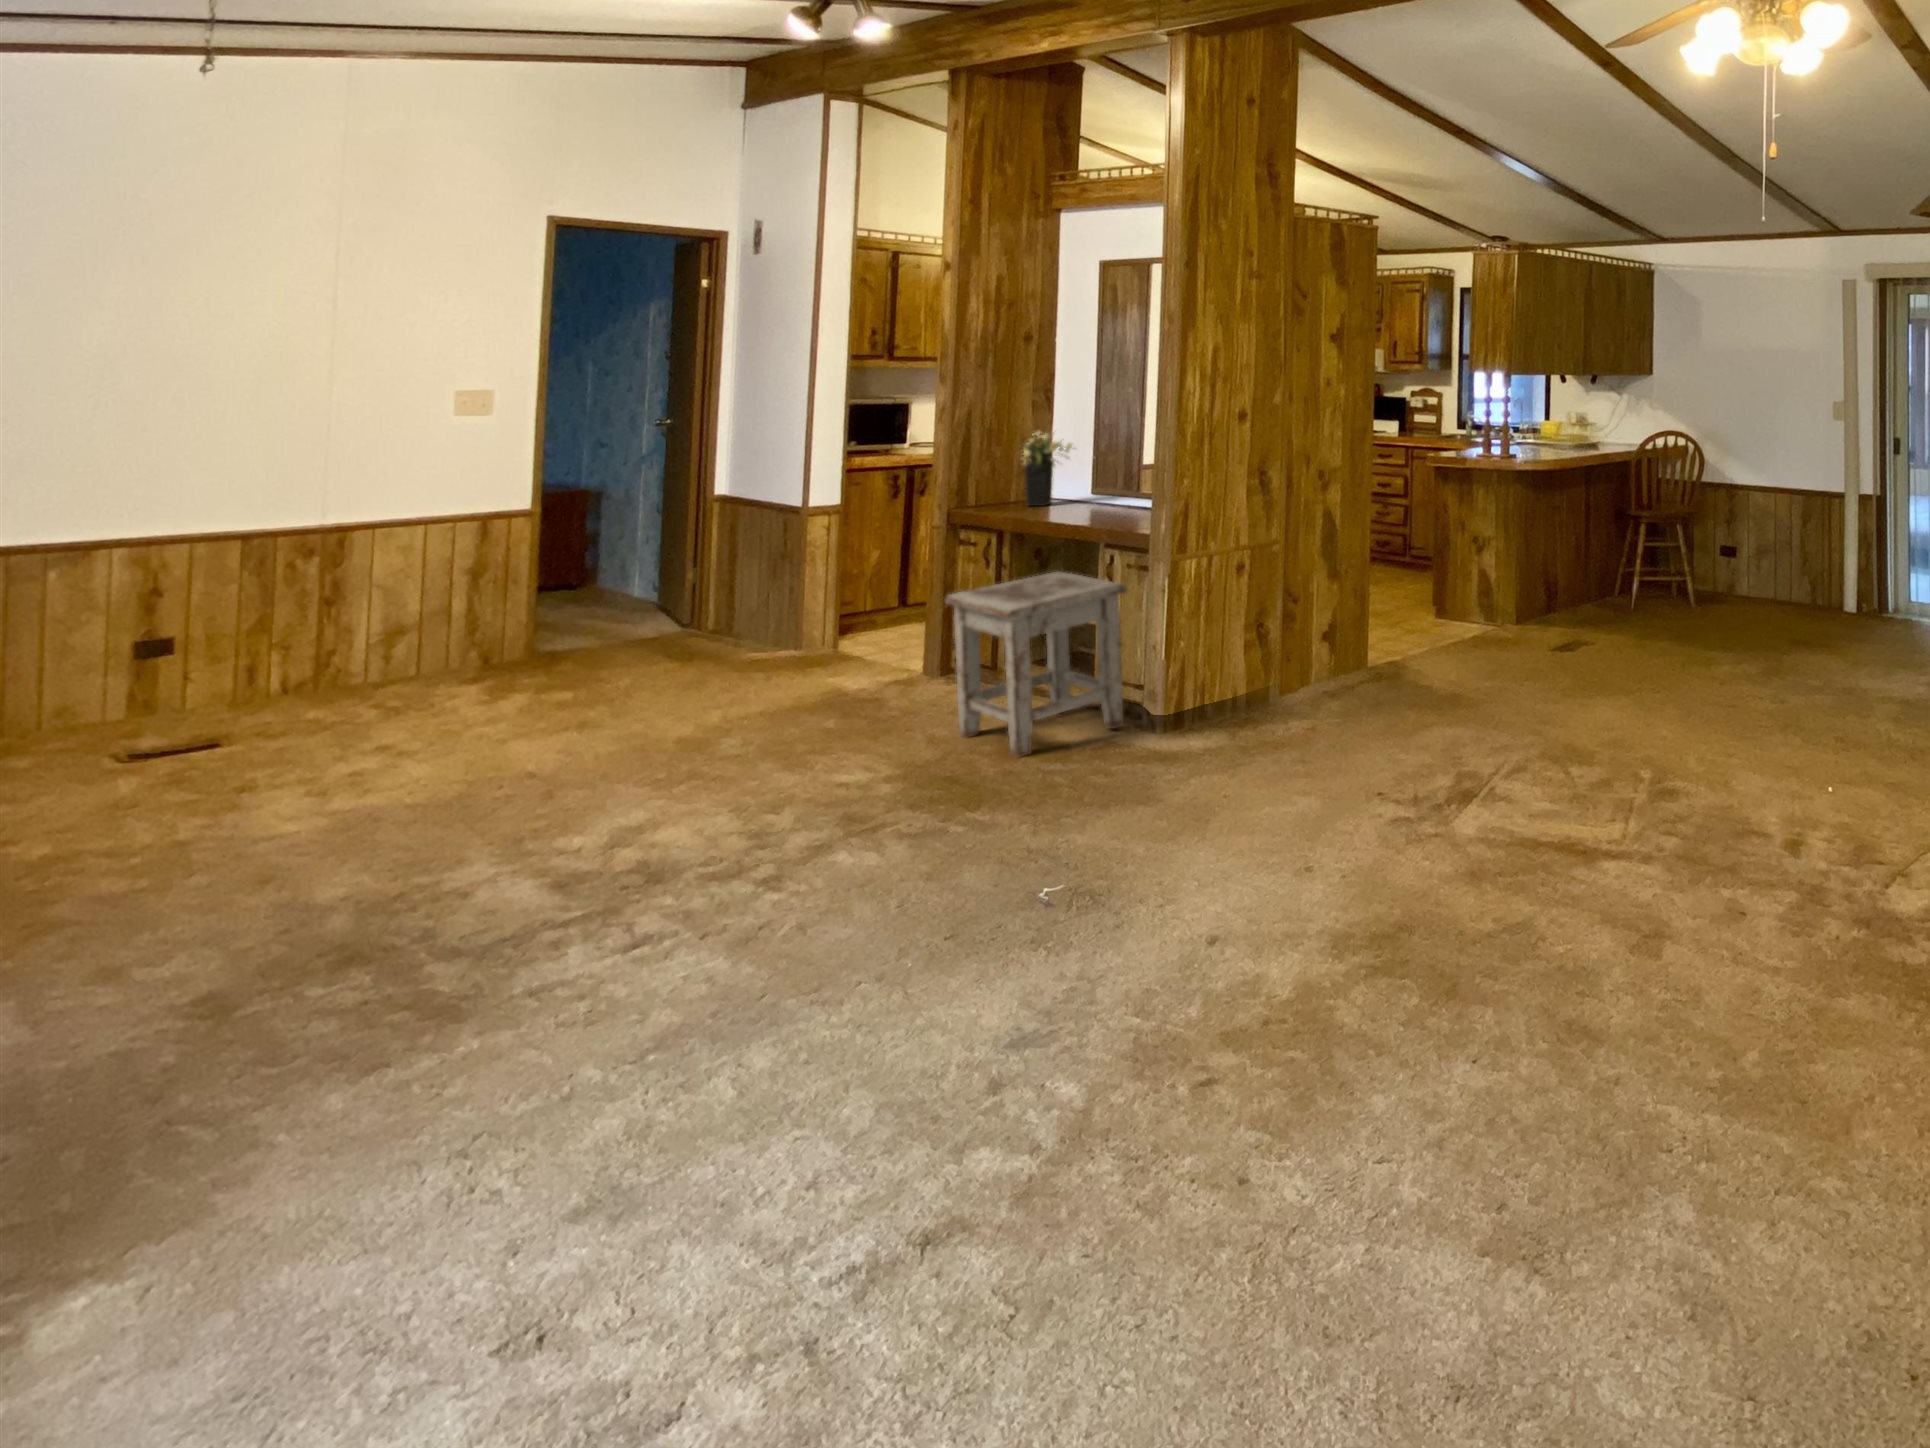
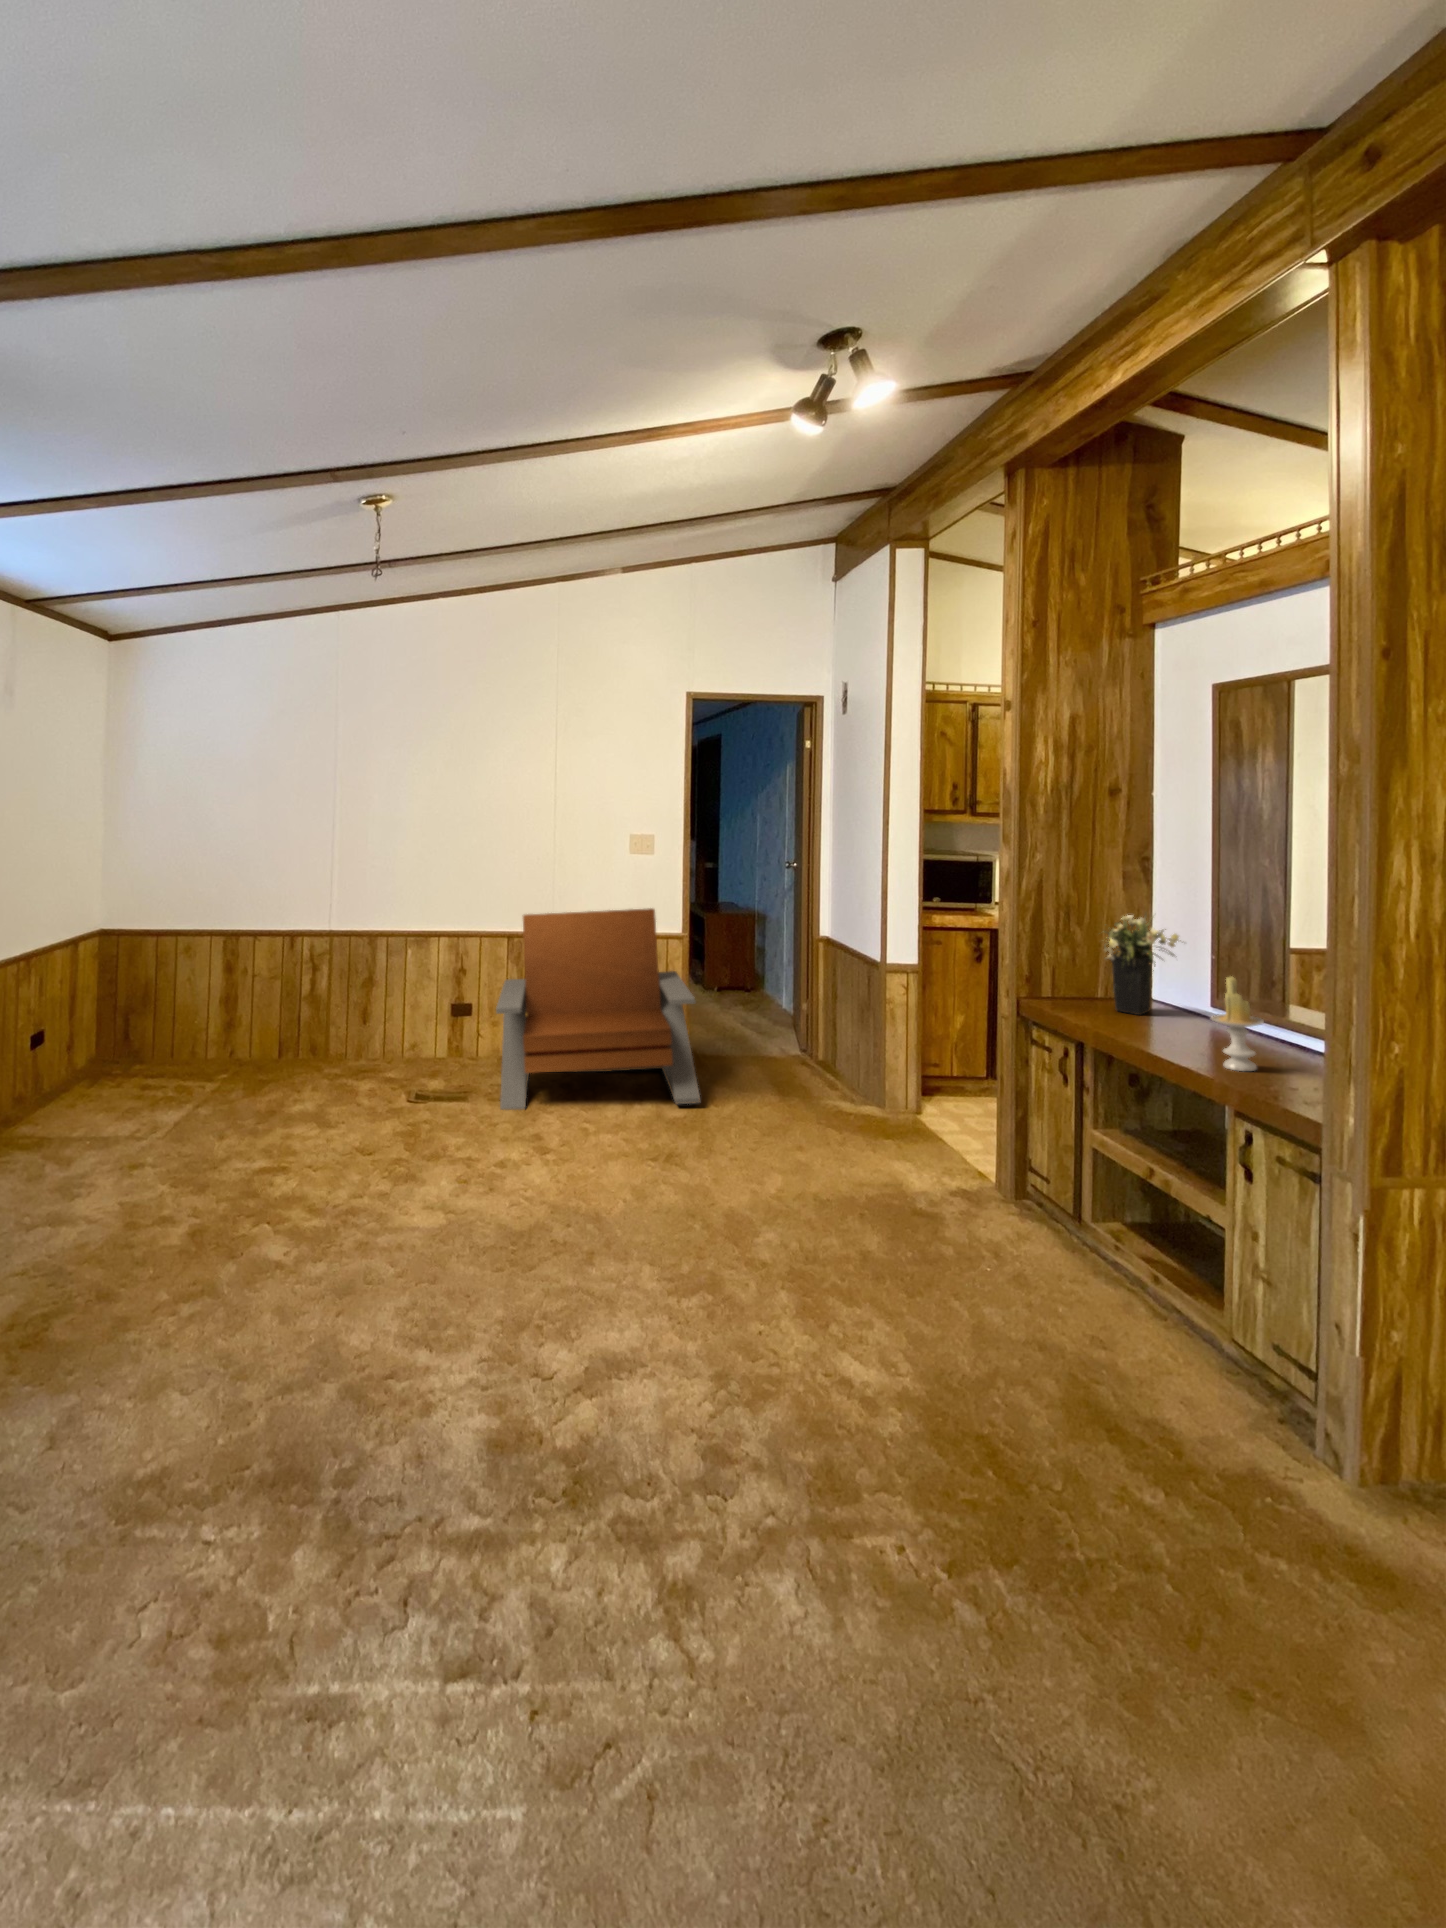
candle: none [1092,461,1123,523] -> present [1210,976,1264,1071]
lounge chair: none [242,476,591,747] -> present [496,908,700,1110]
stool: present [945,571,1127,757] -> none [992,1129,1280,1433]

